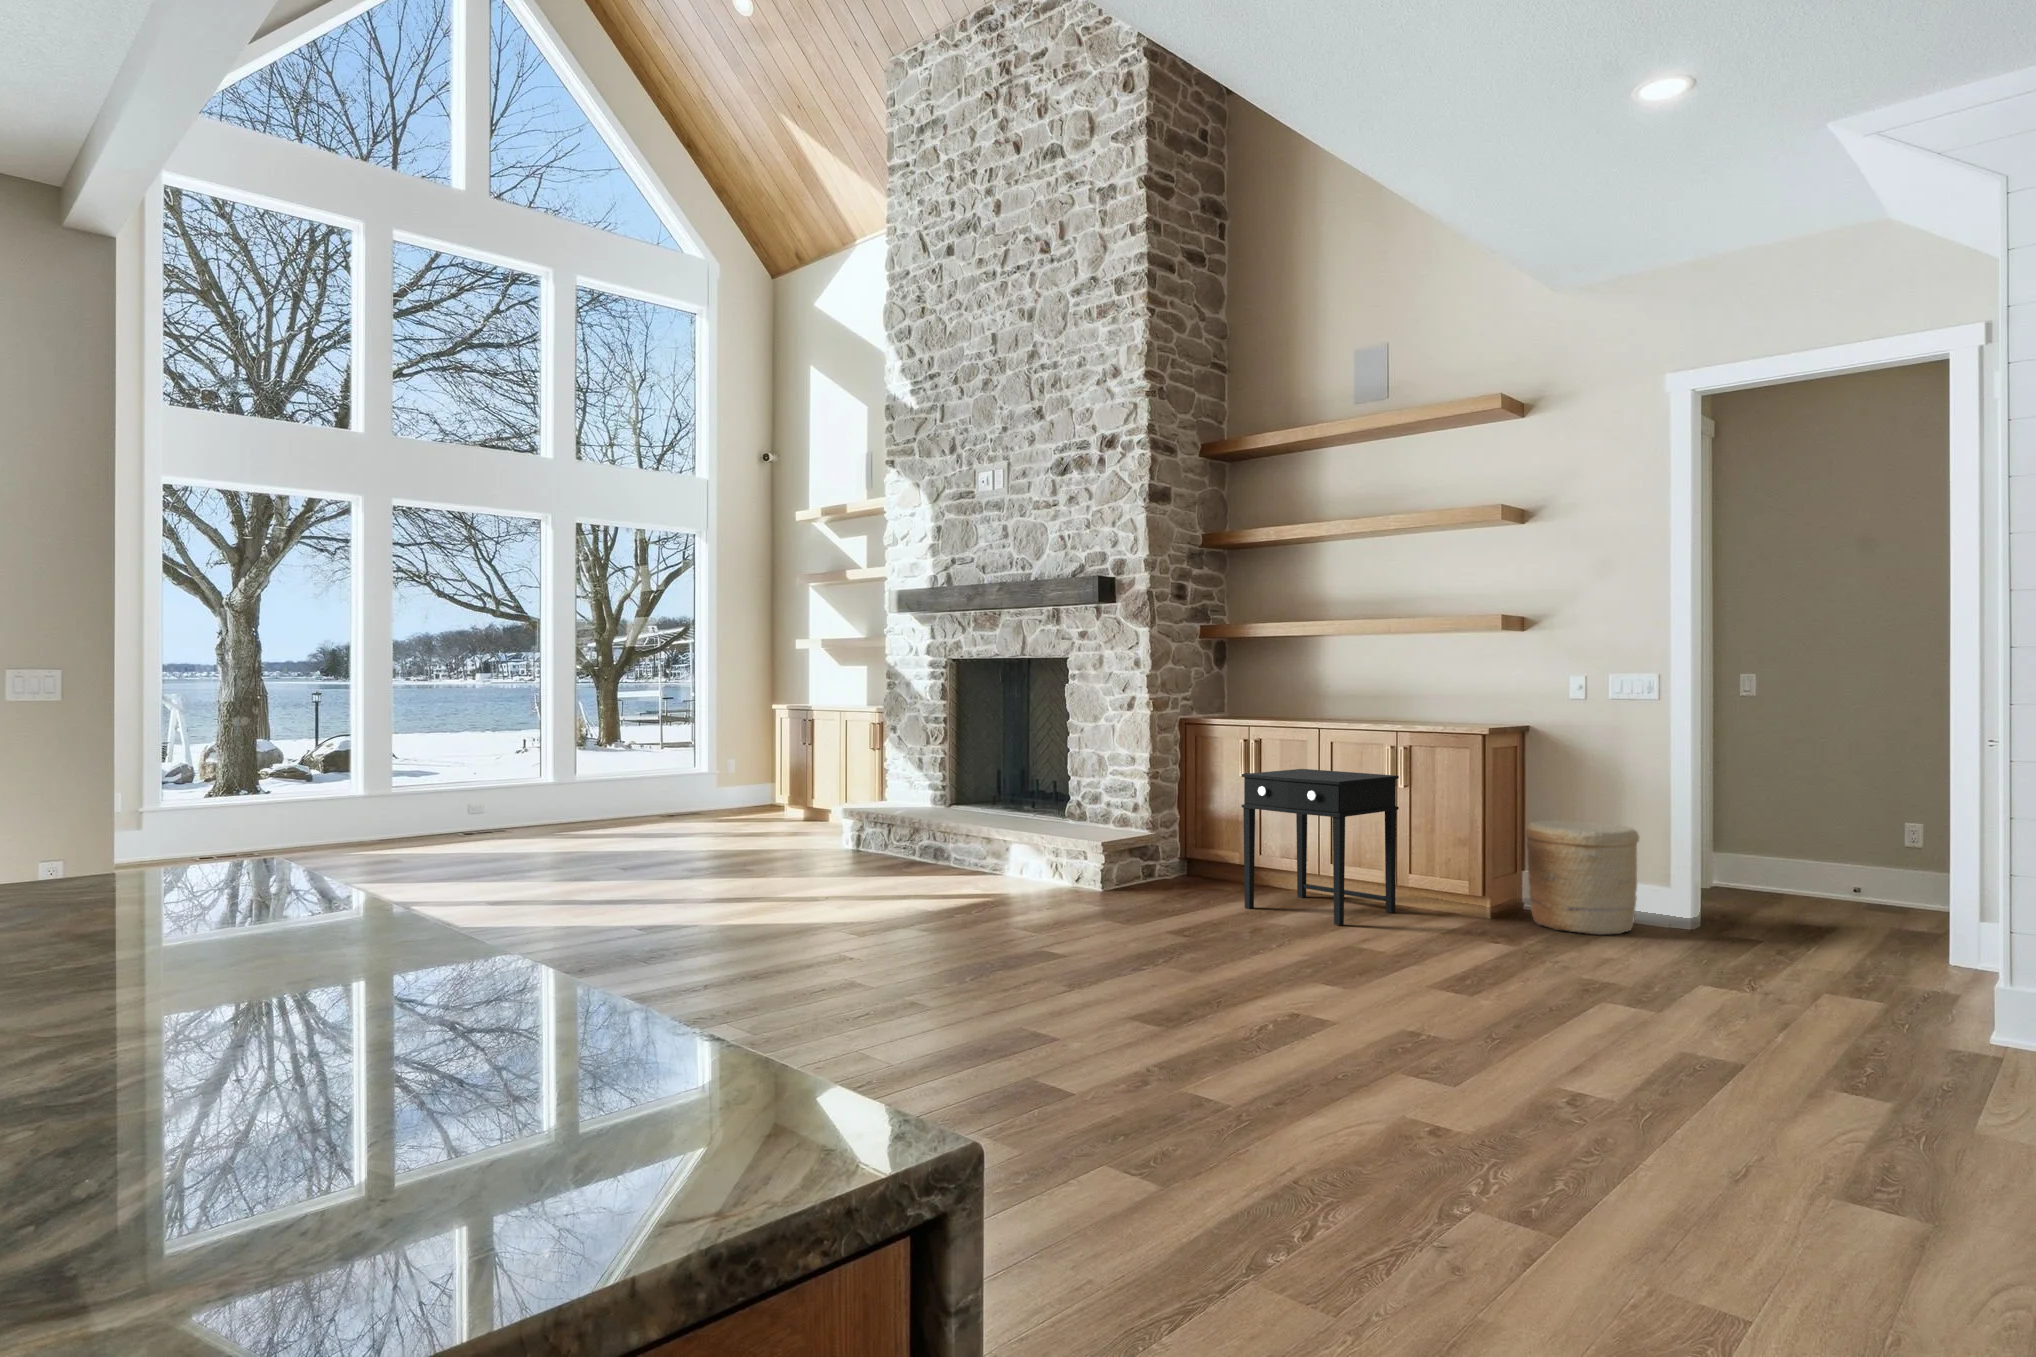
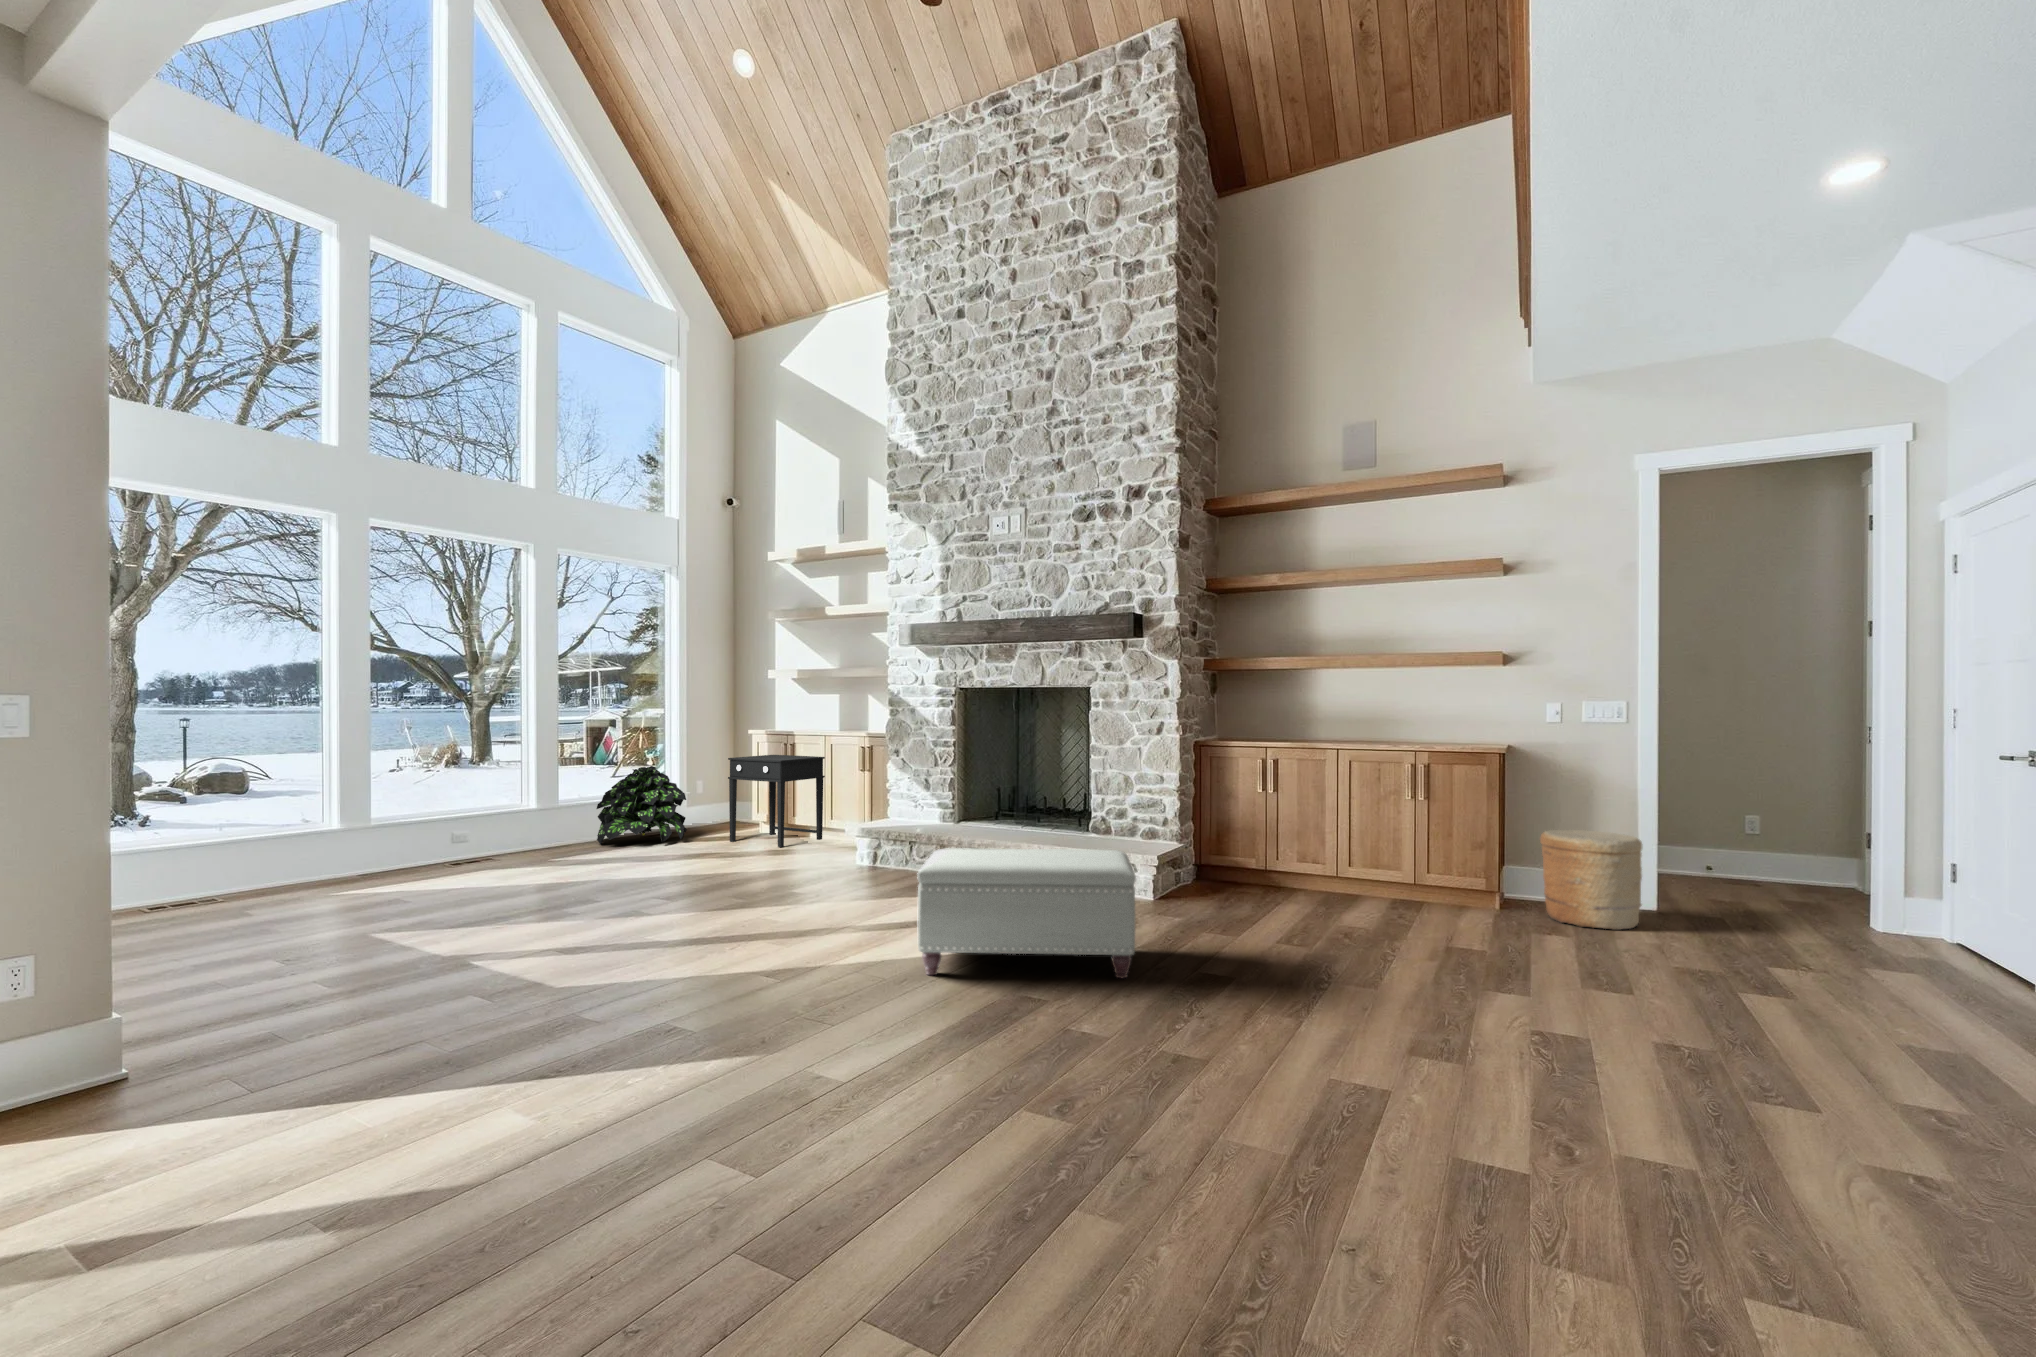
potted plant: none [609,742,702,821] -> present [597,766,687,844]
side table: present [1242,769,1399,925] -> present [728,755,825,847]
ottoman: none [774,818,1010,949] -> present [917,848,1136,978]

